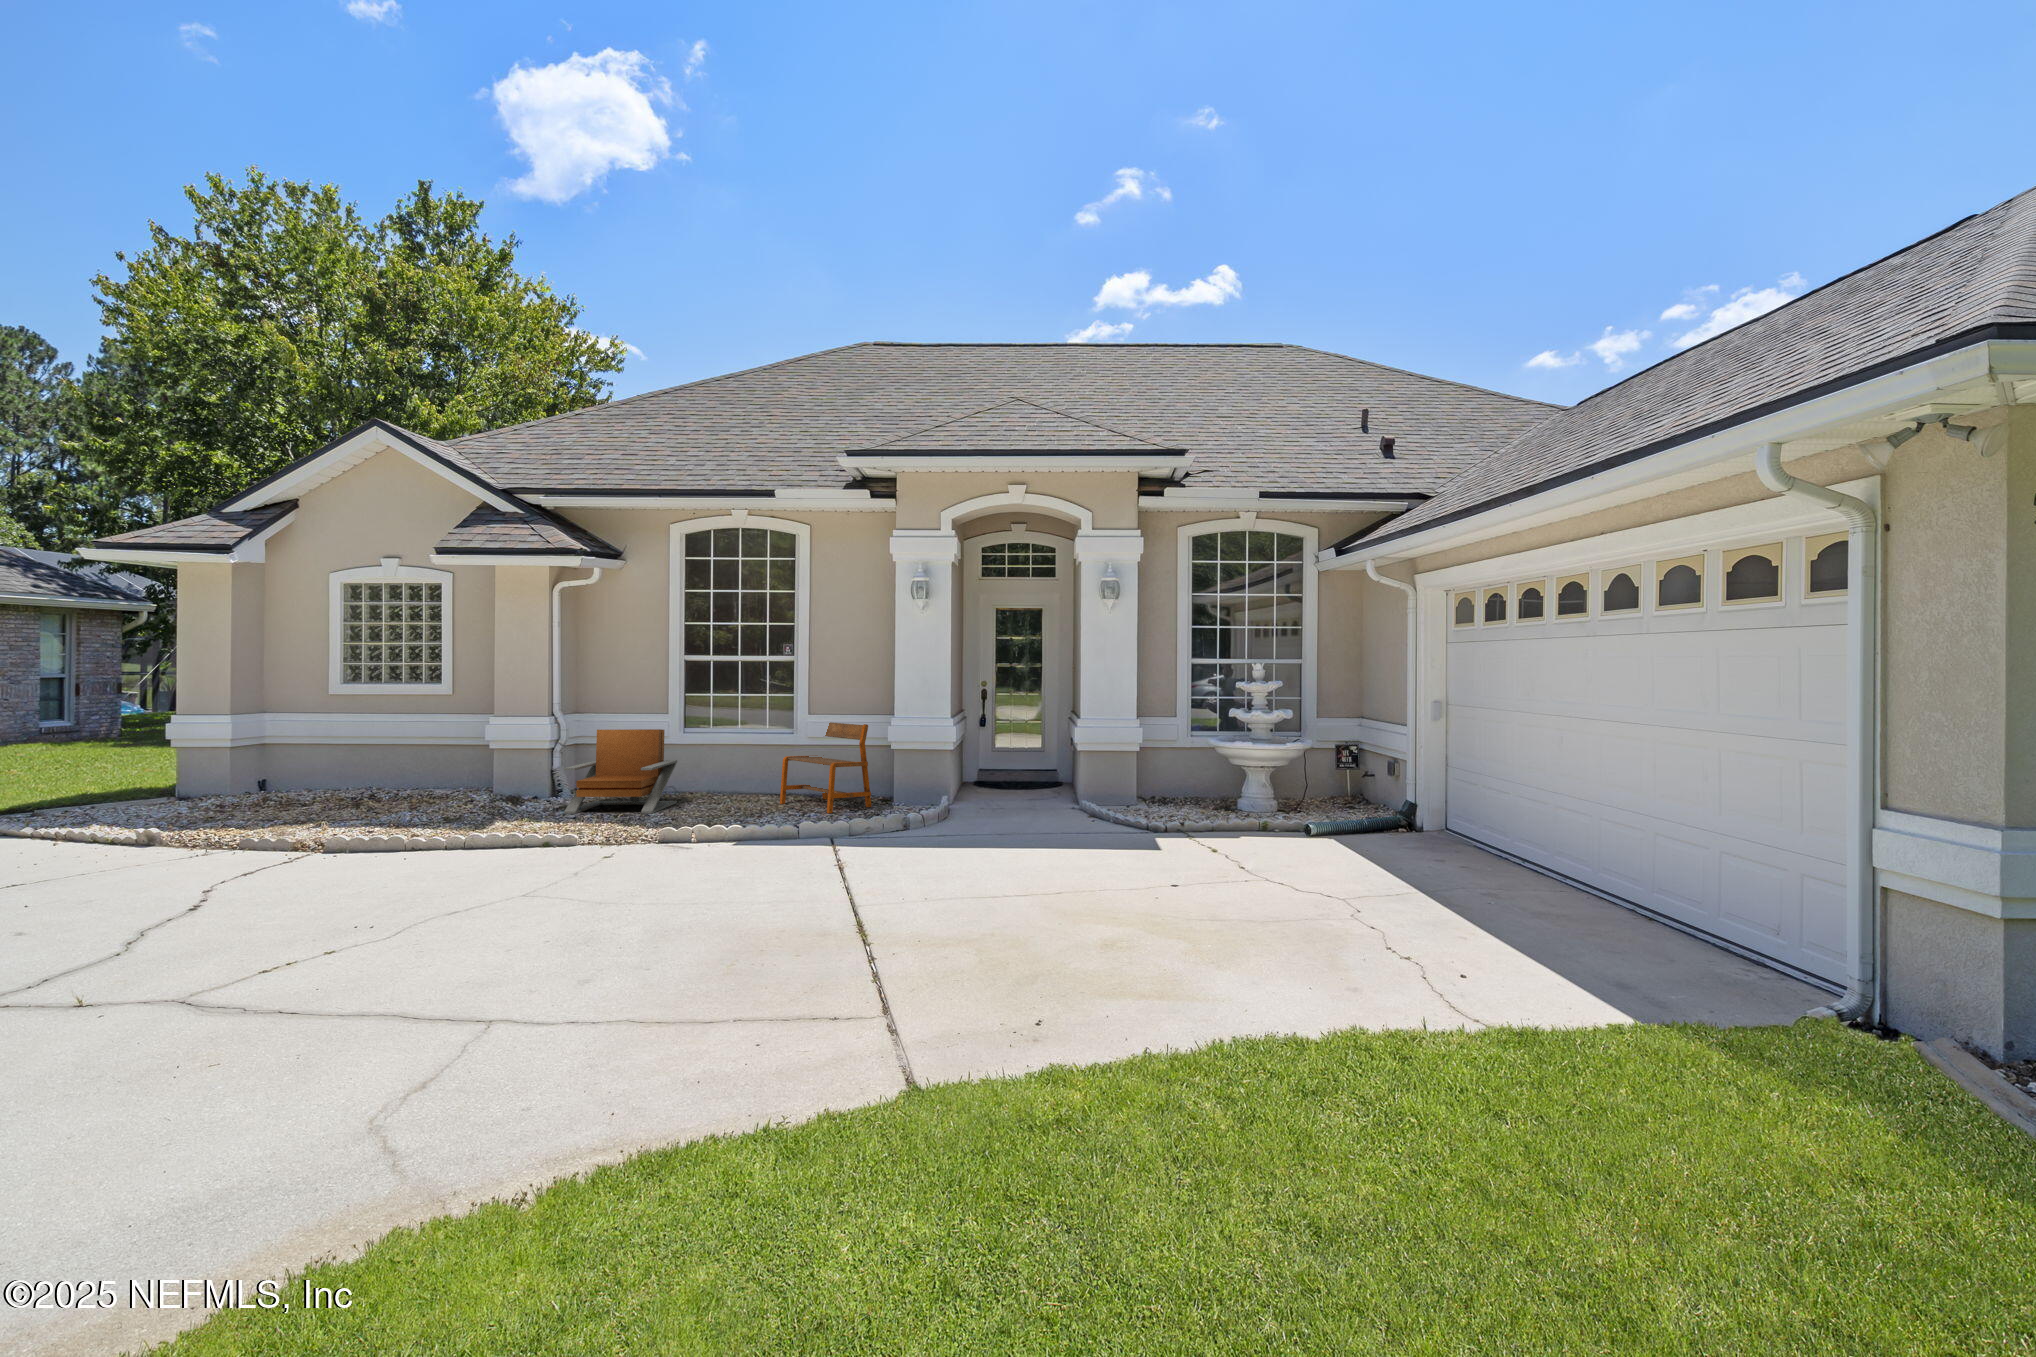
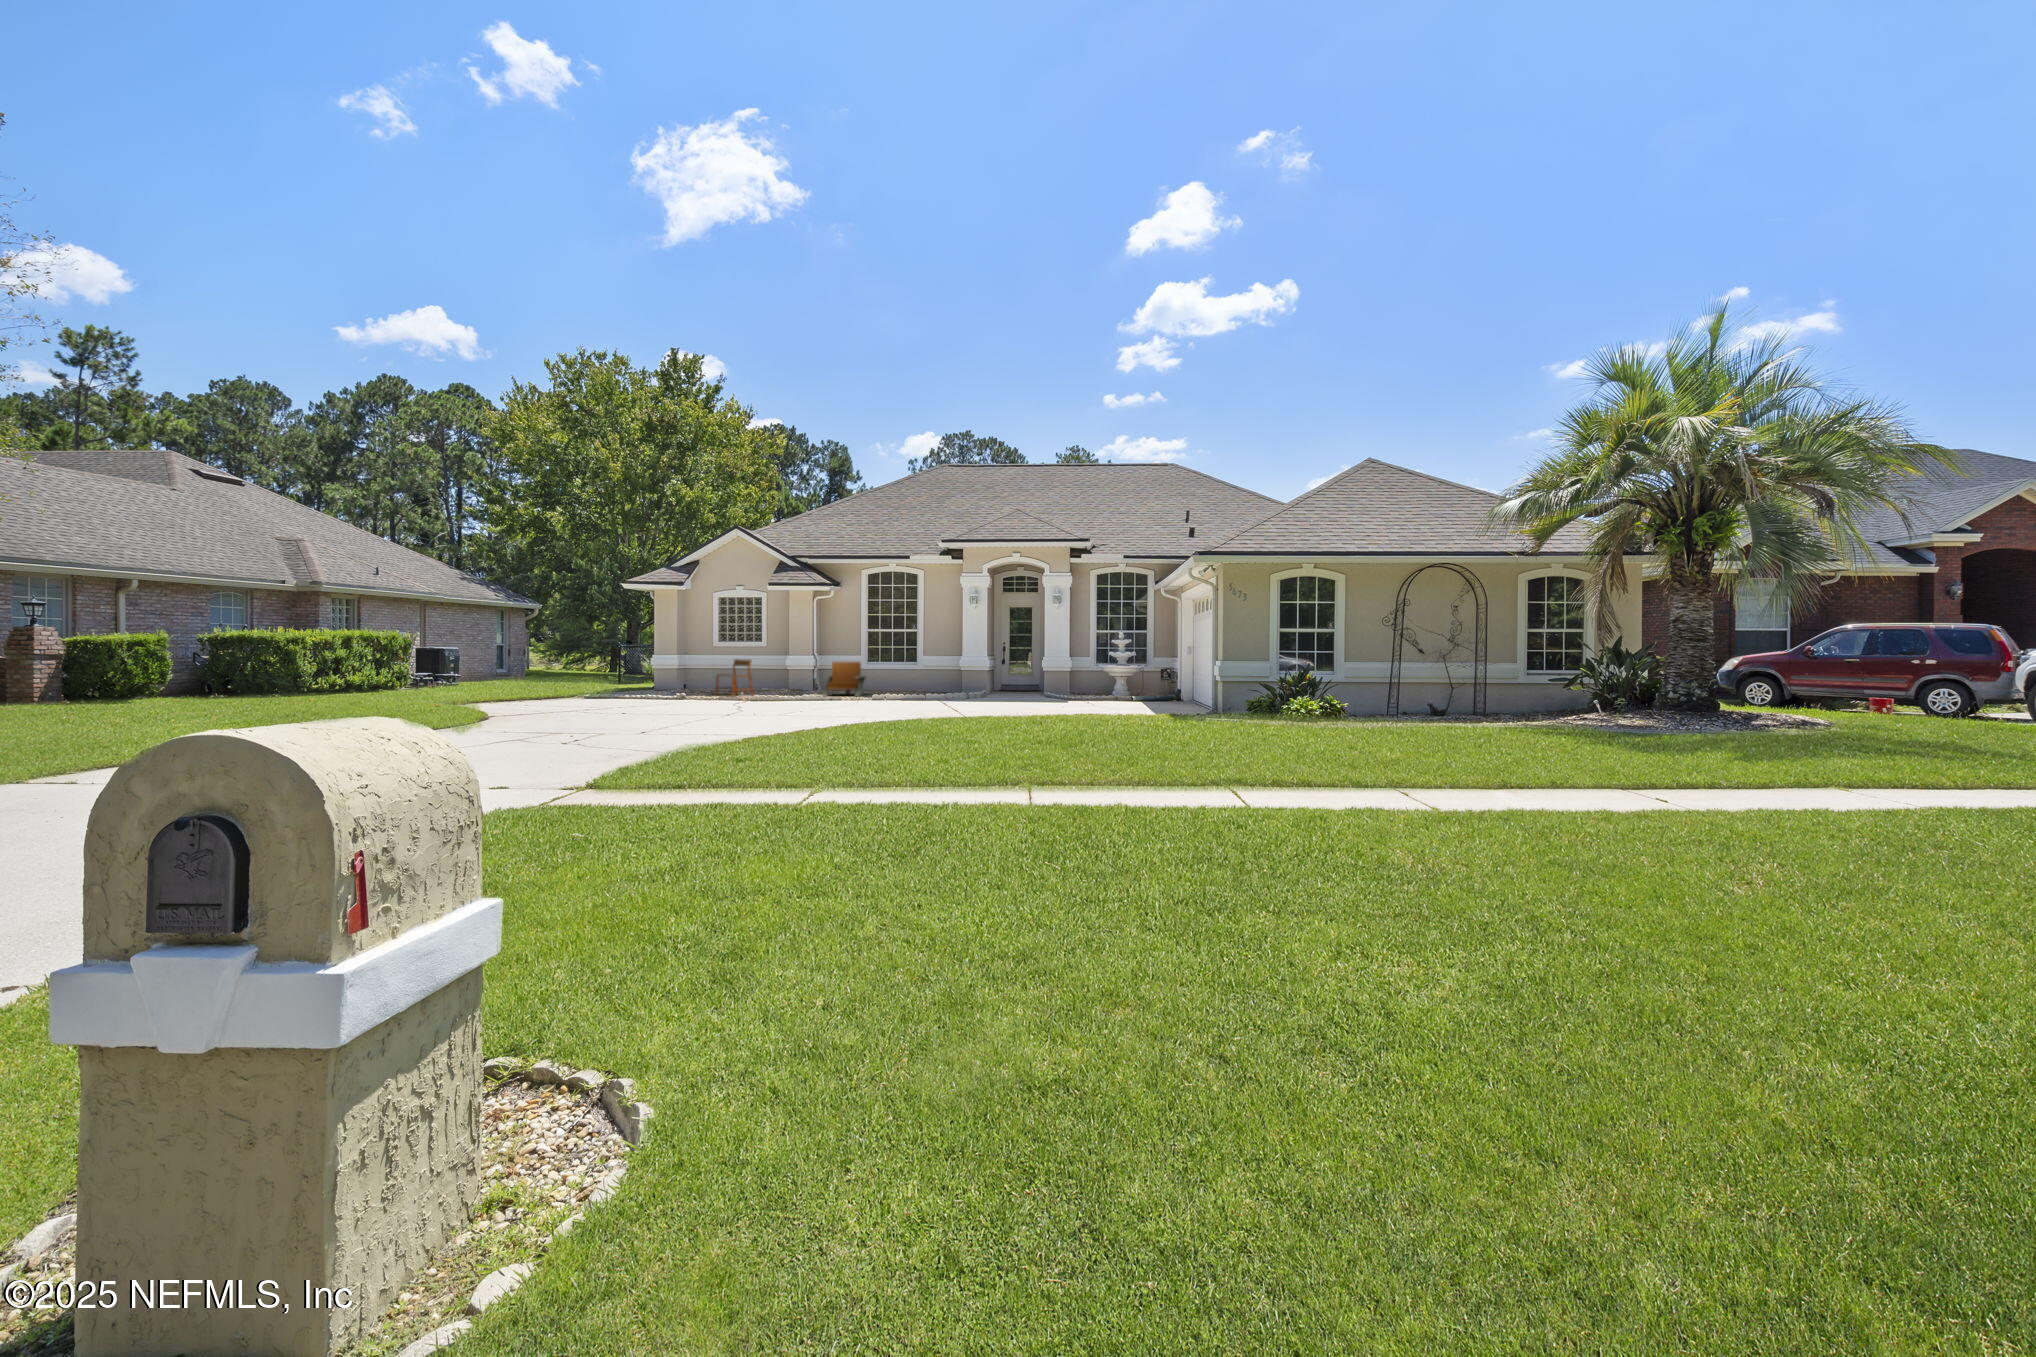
bench: present [780,722,871,813] -> present [715,659,753,696]

